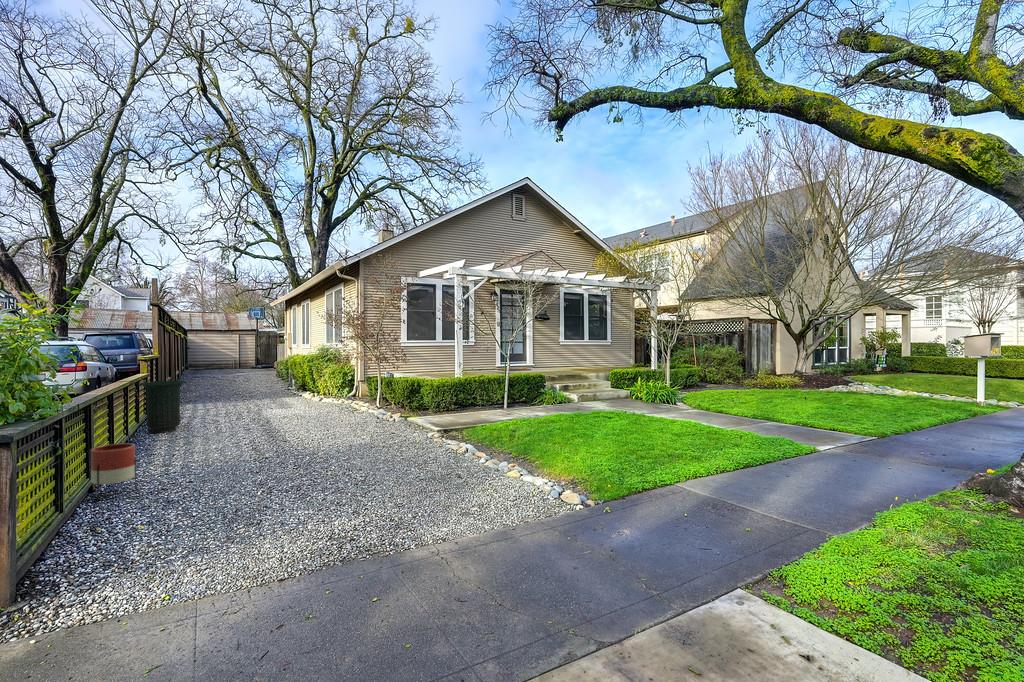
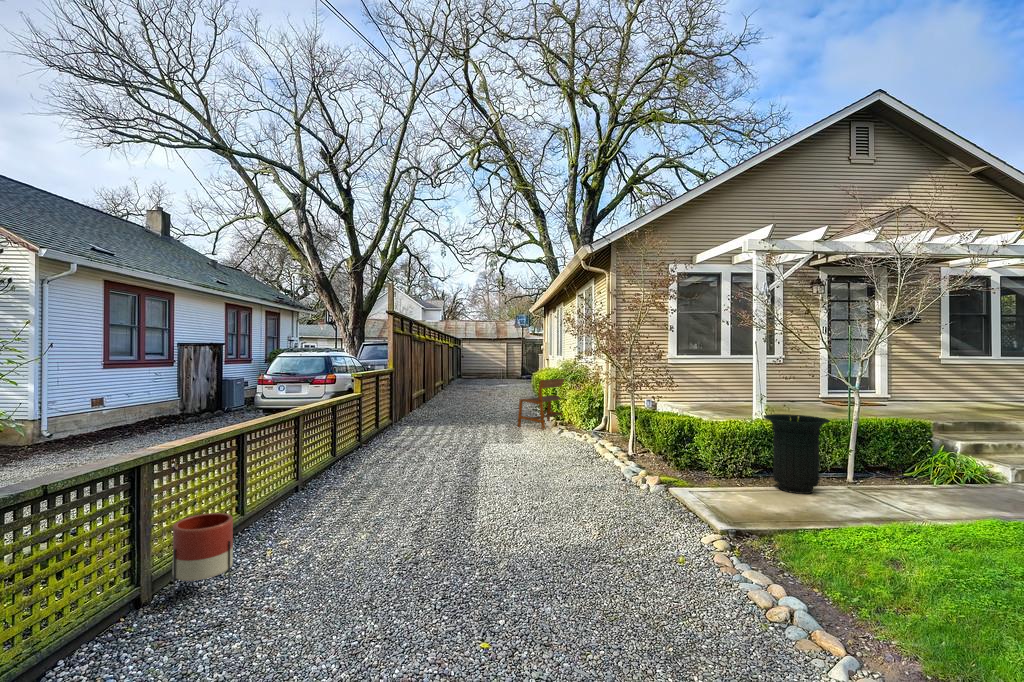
bench: none [281,359,326,401] -> present [518,378,566,429]
trash can: present [139,380,187,433] -> present [764,414,830,494]

